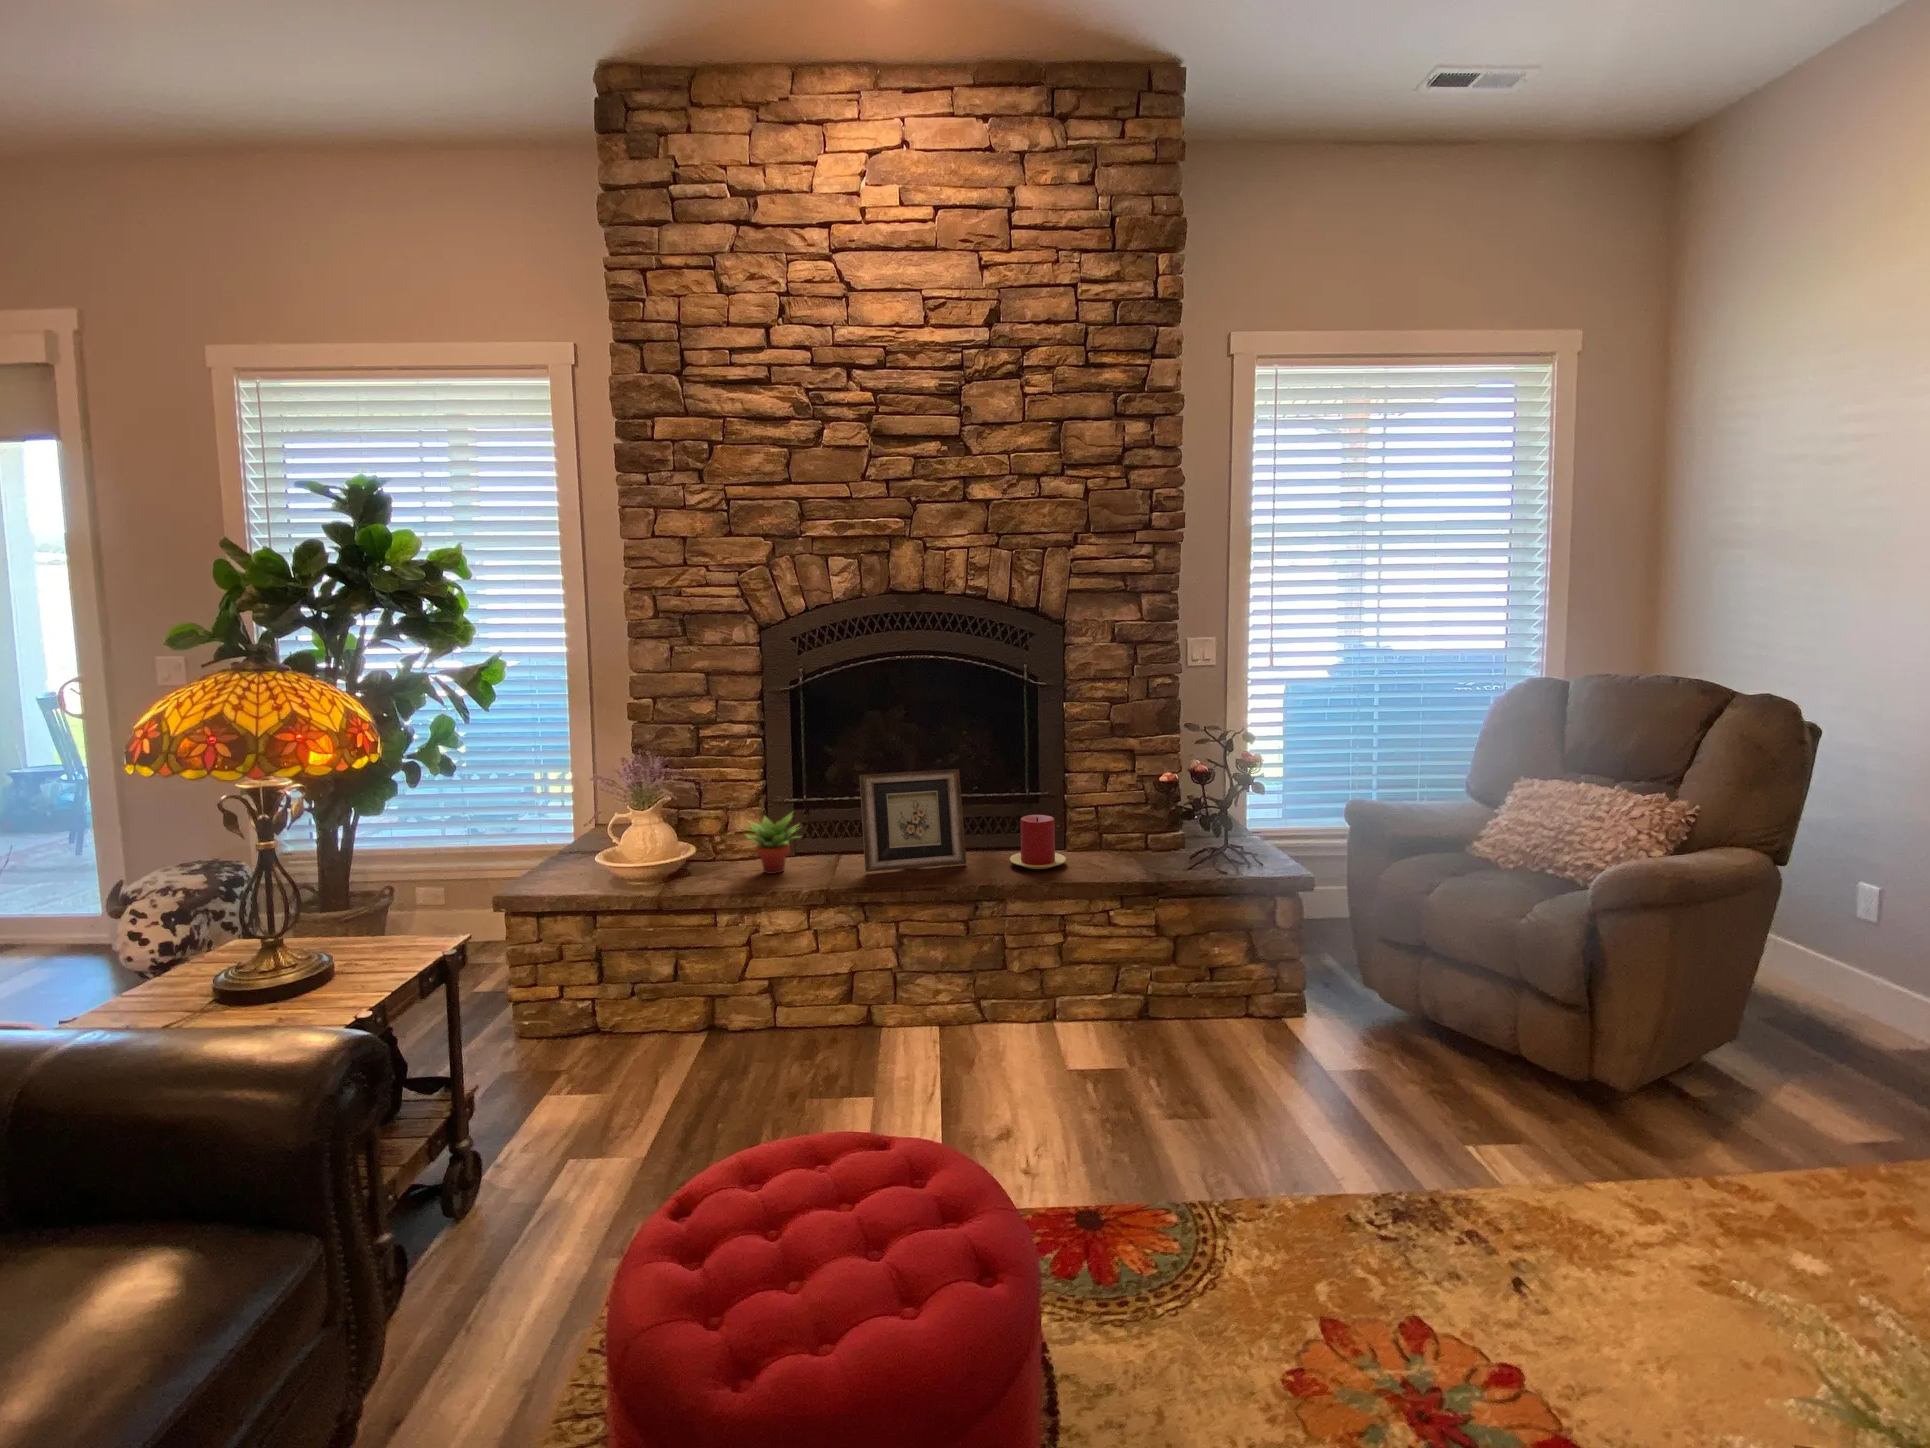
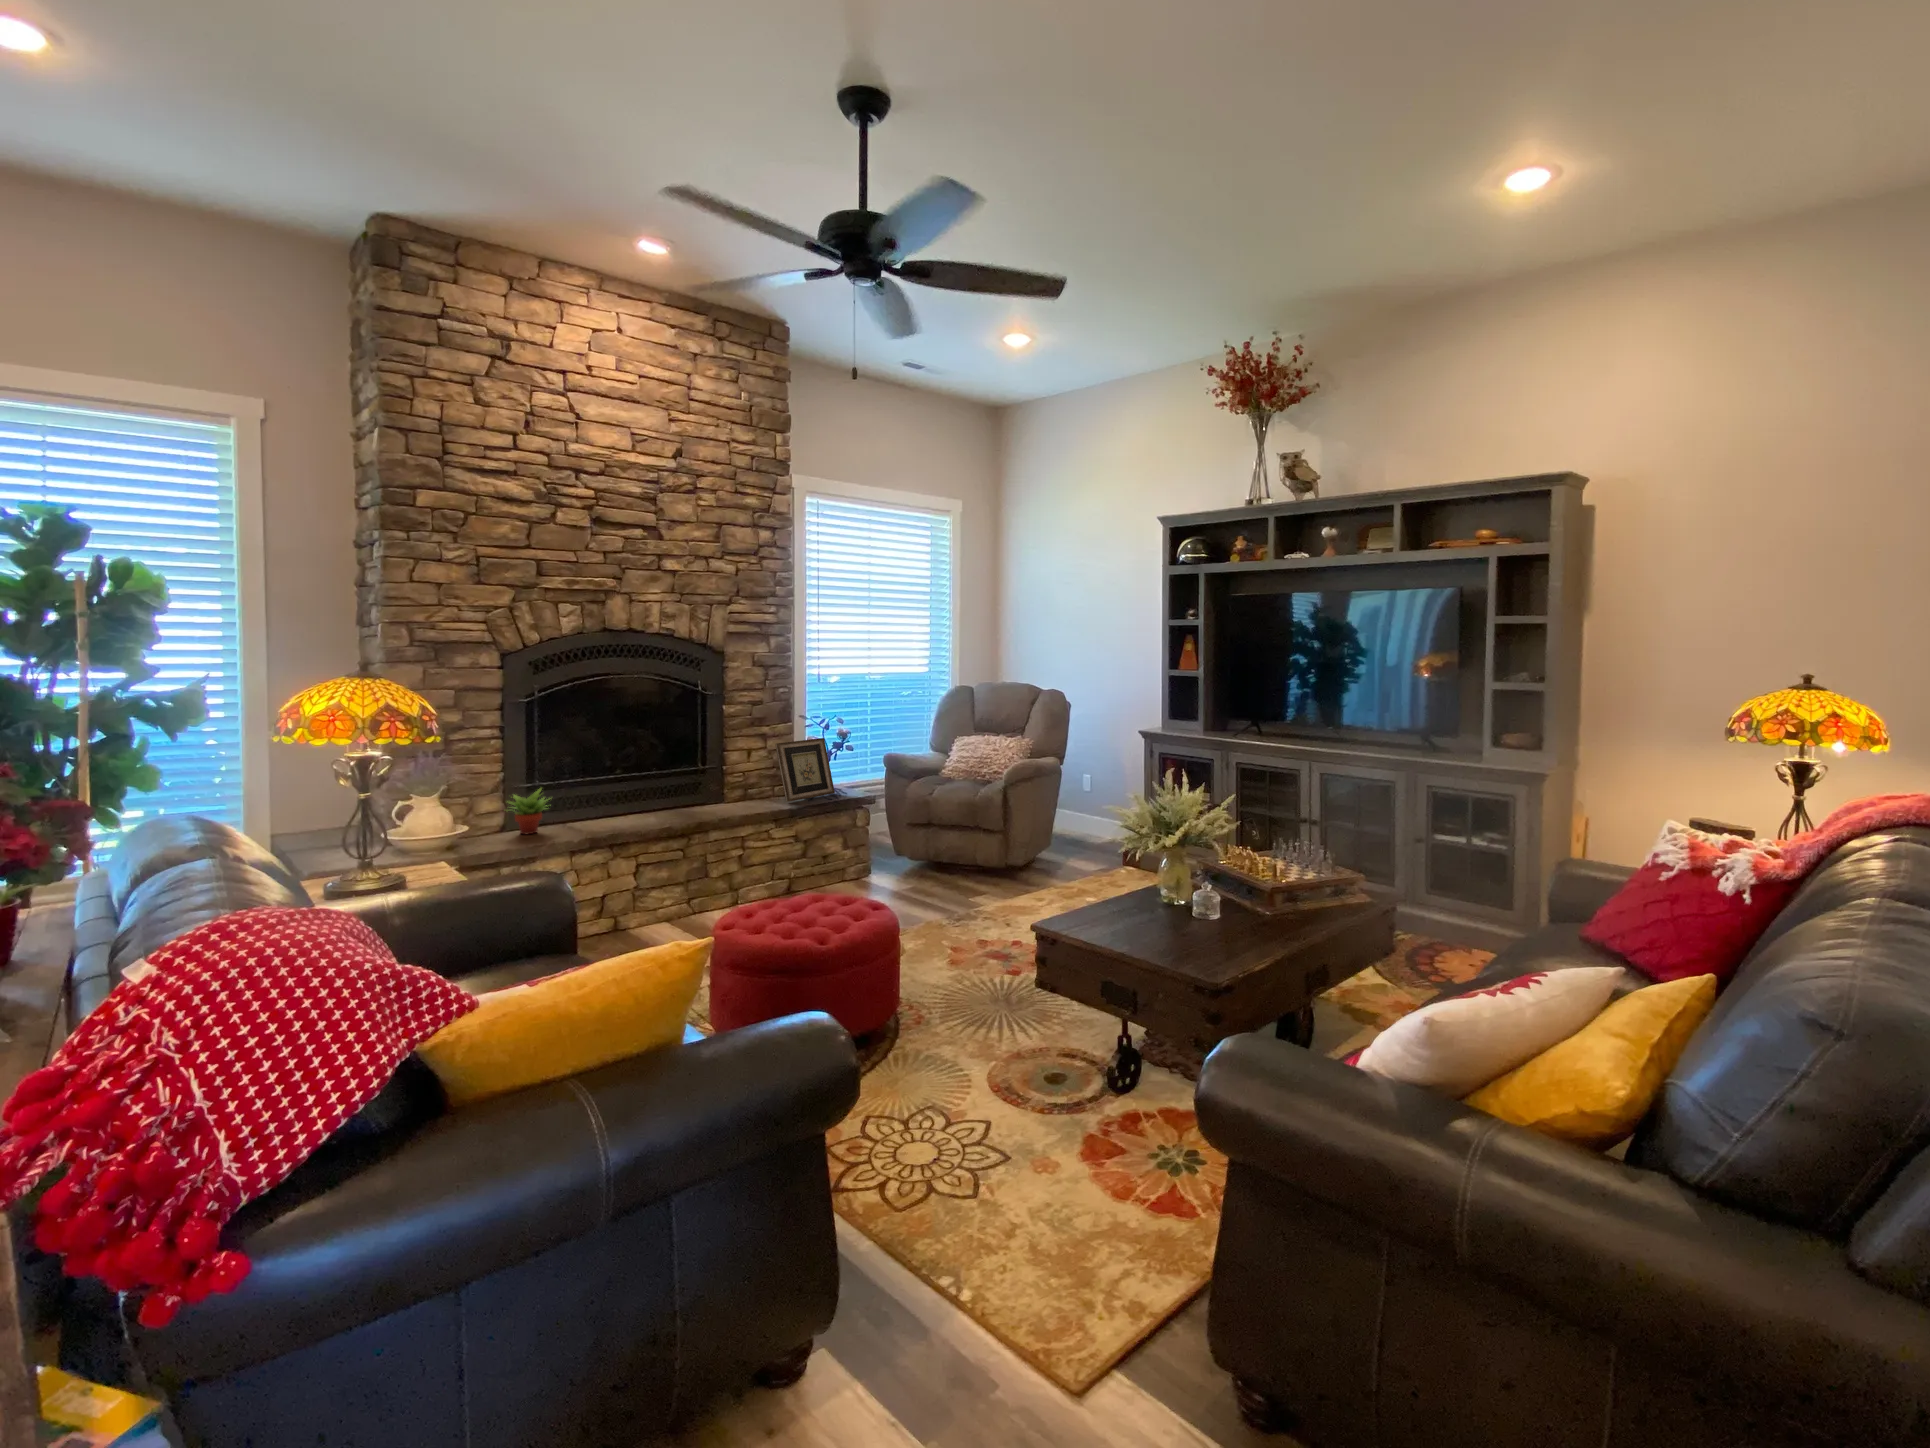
picture frame: present [859,769,967,872] -> present [775,738,835,802]
candle: present [1010,815,1066,869] -> none [697,777,735,810]

